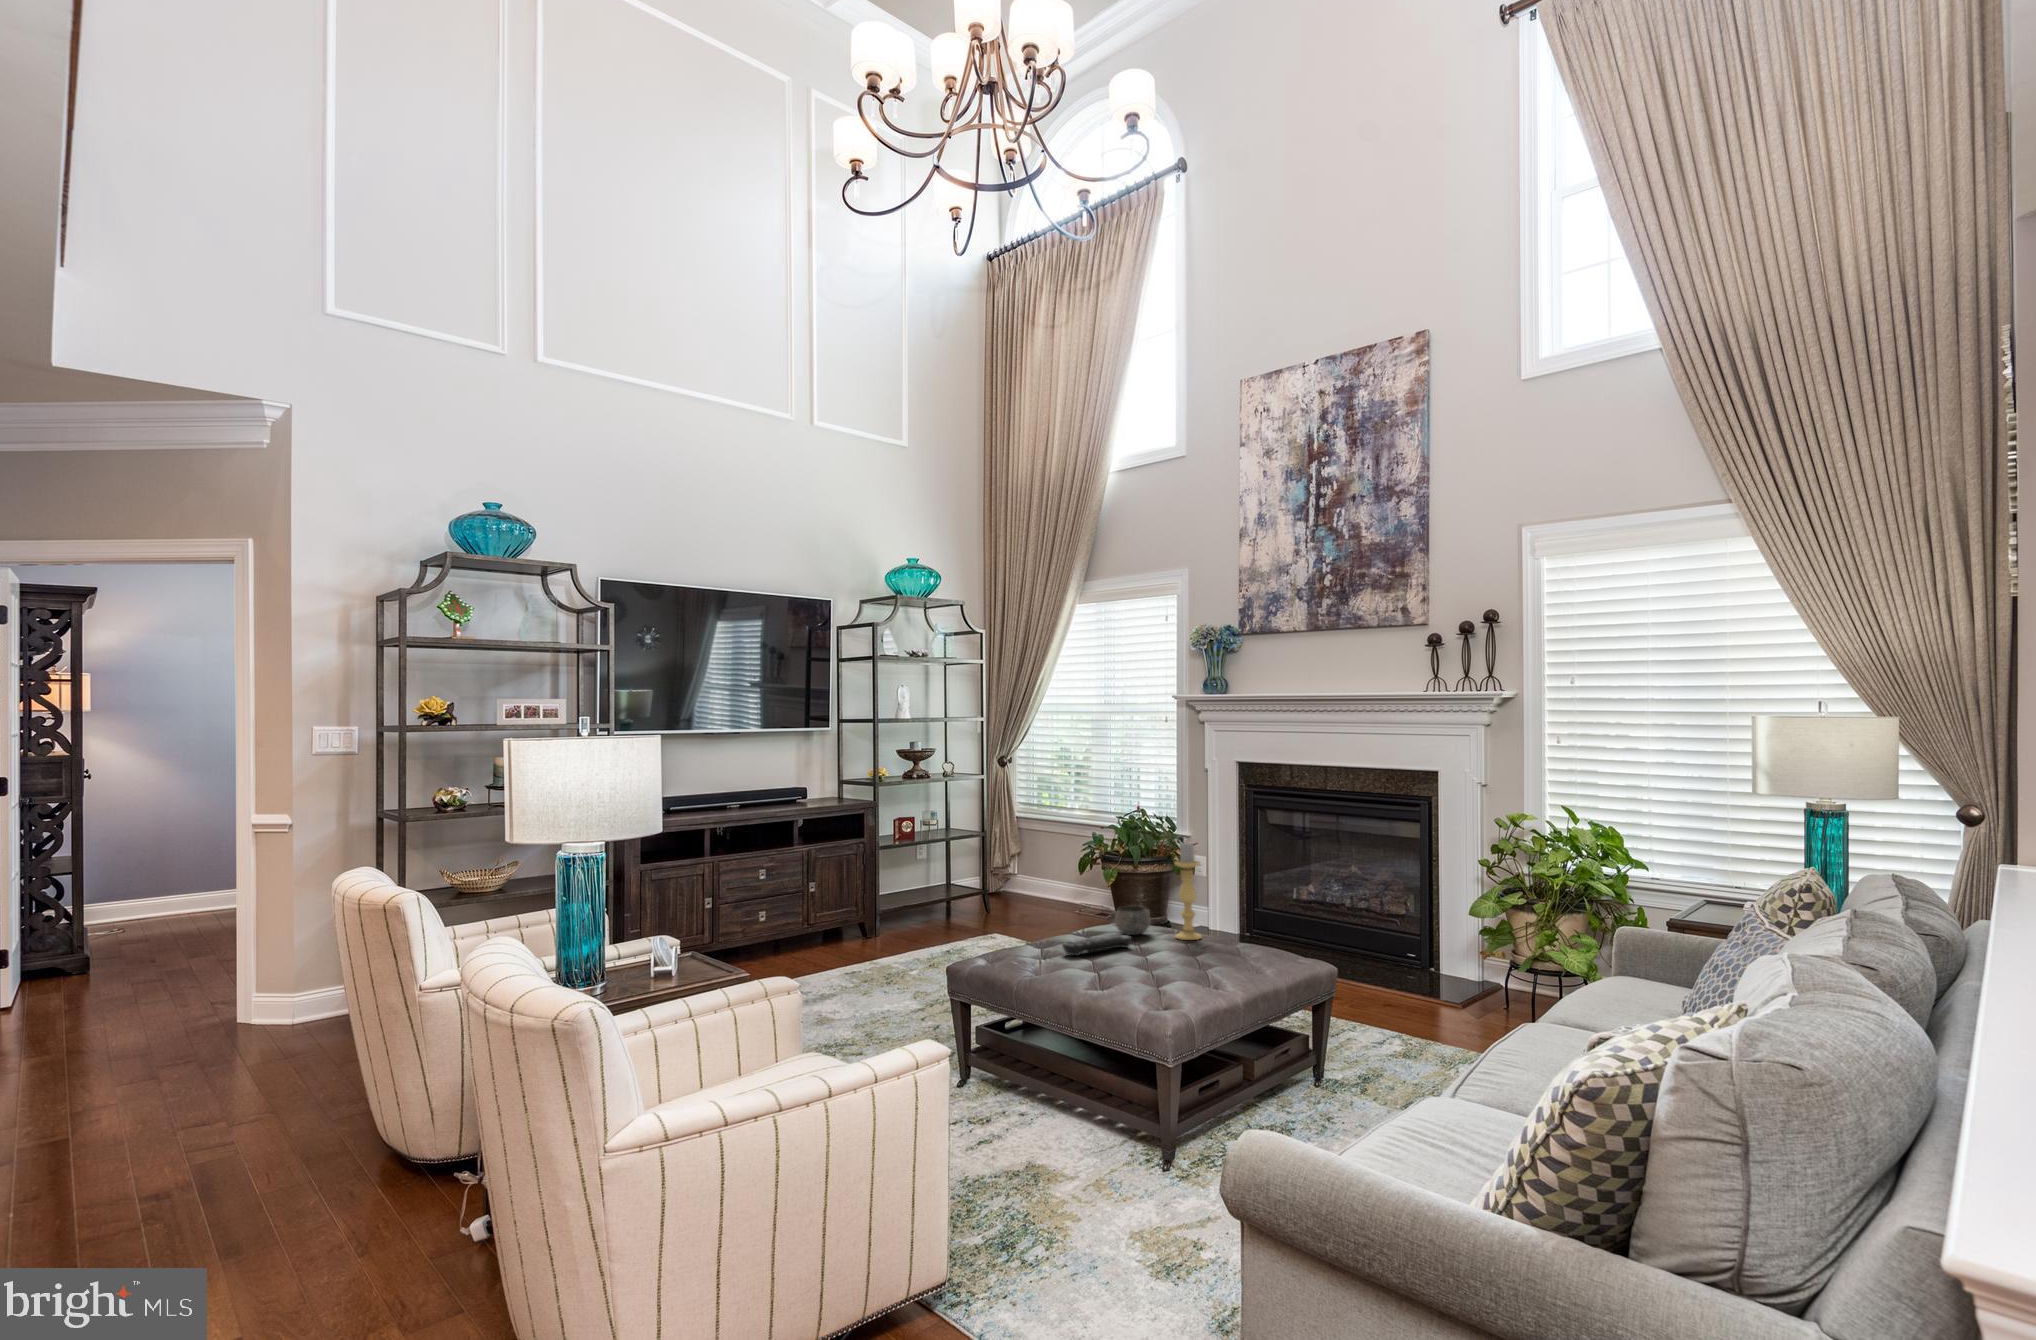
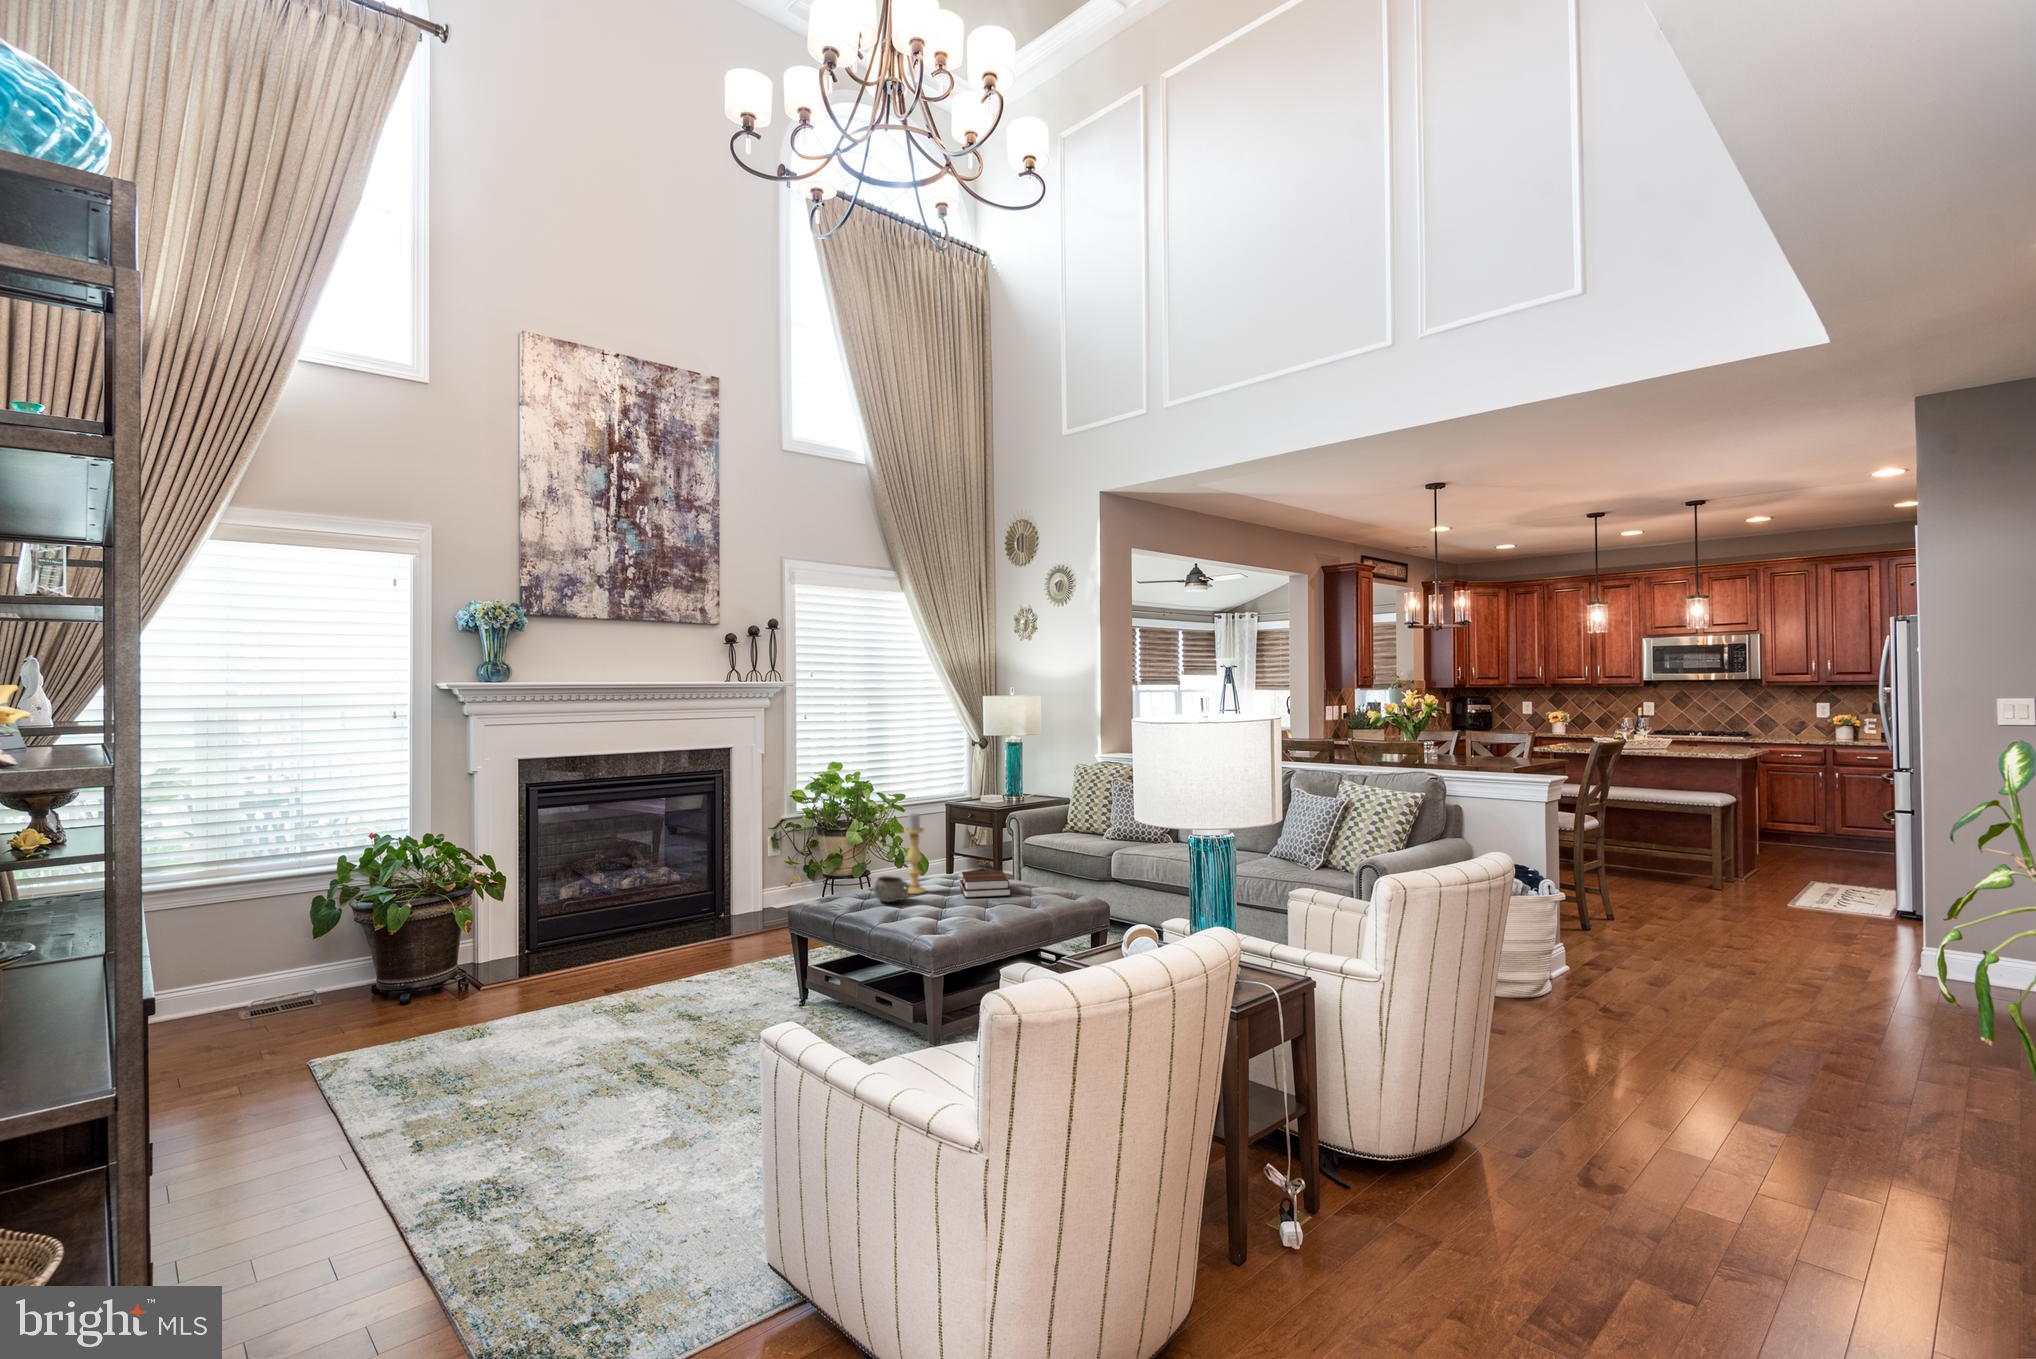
hardback book: none [1162,929,1253,961] -> present [960,870,1011,898]
remote control: present [1062,935,1132,956] -> none [935,895,984,916]

